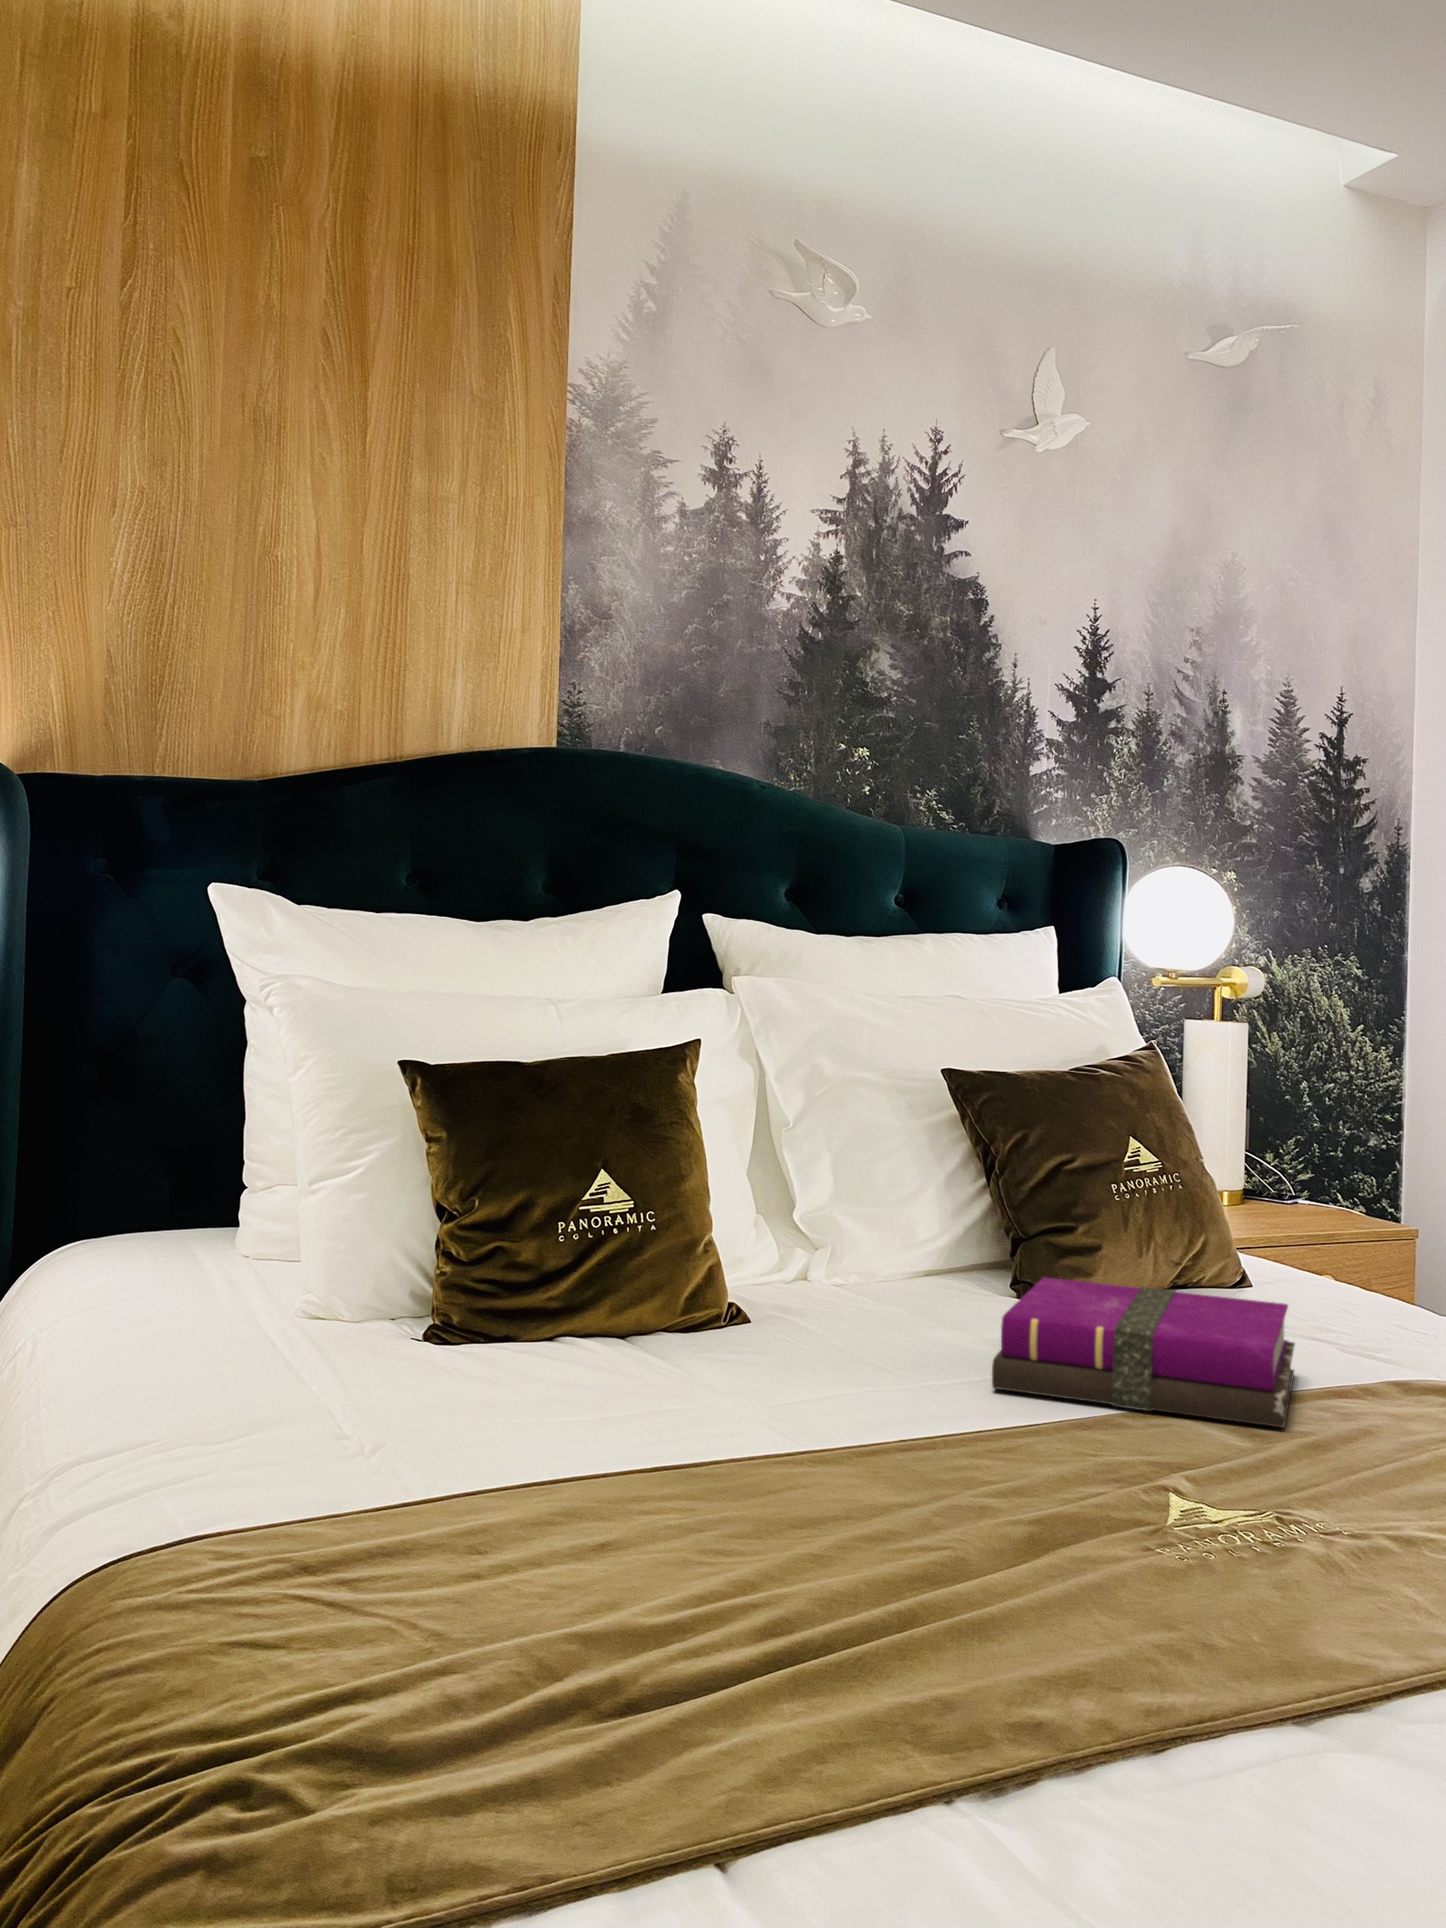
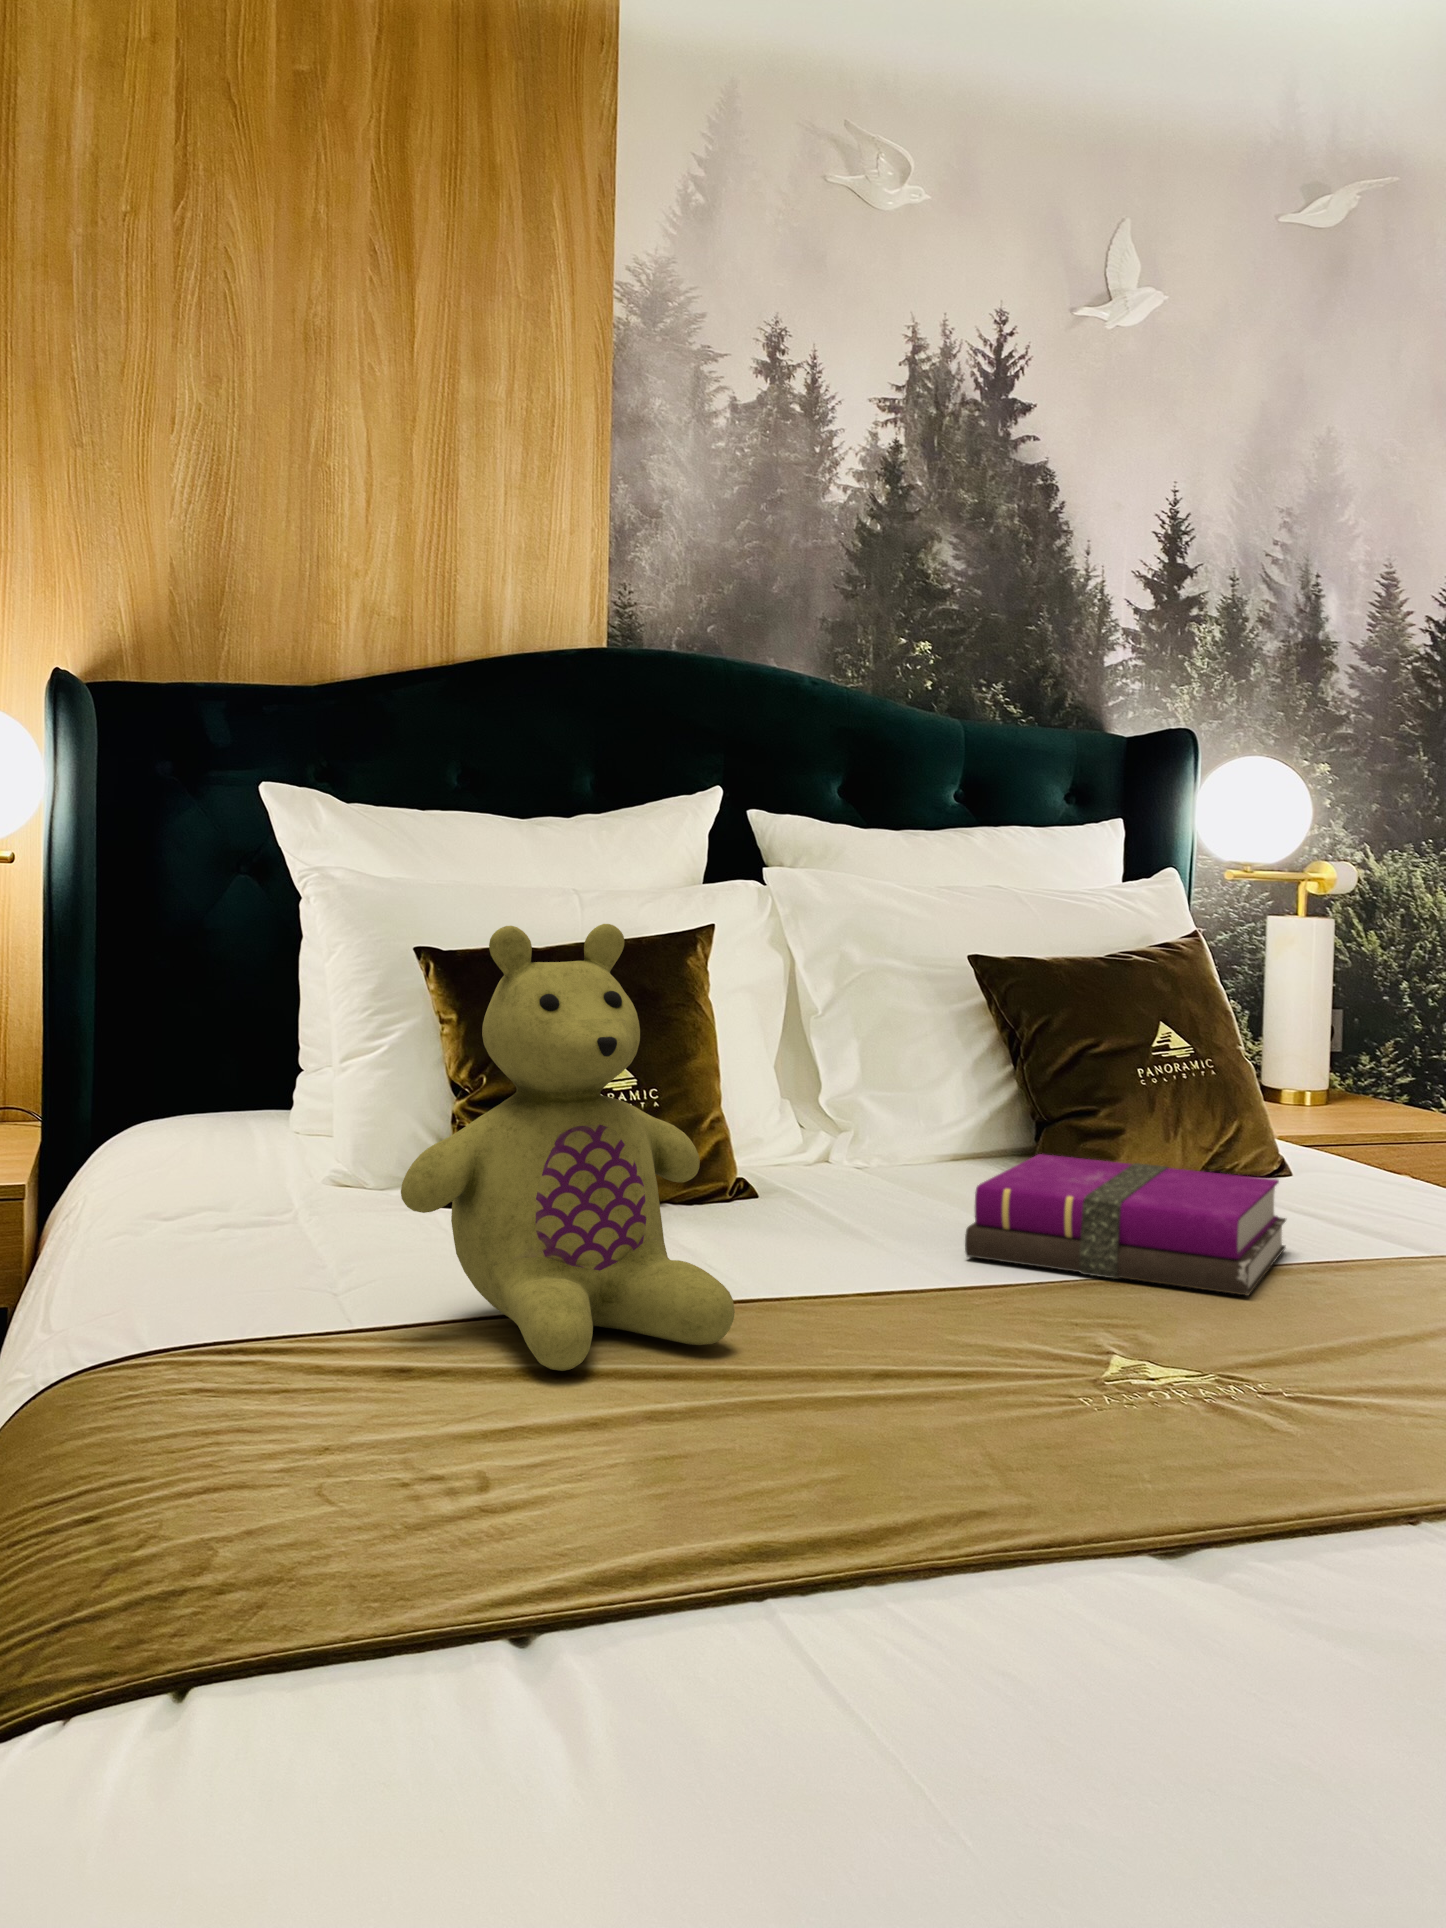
stuffed bear: none [461,1057,811,1538] -> present [401,924,735,1371]

